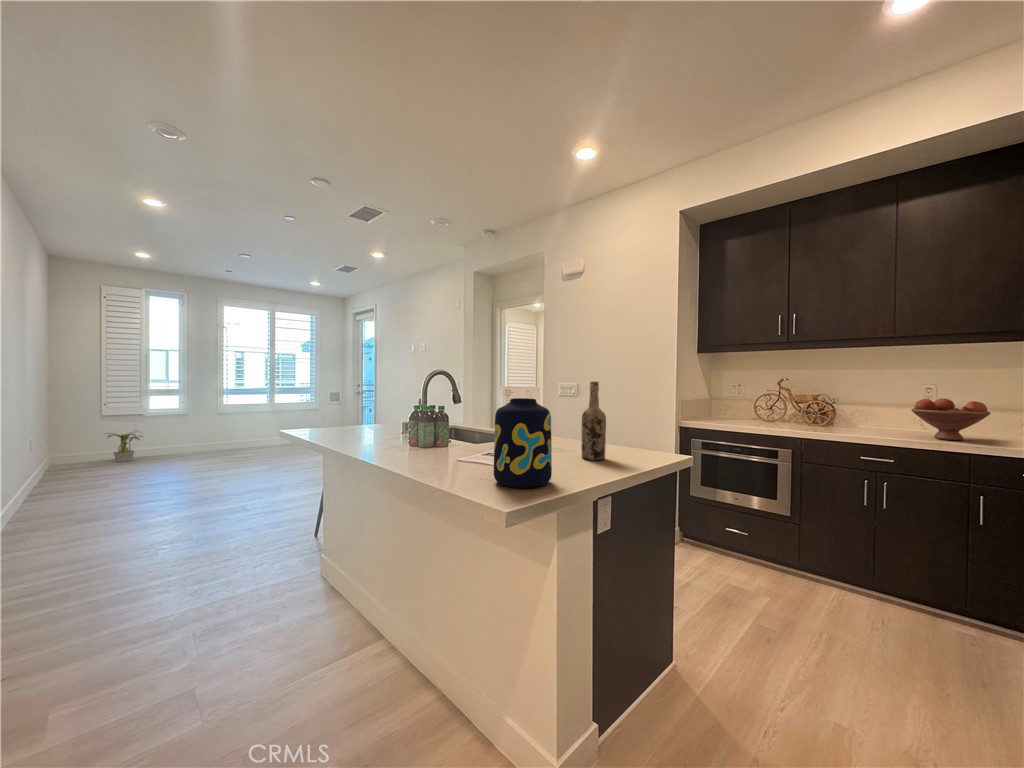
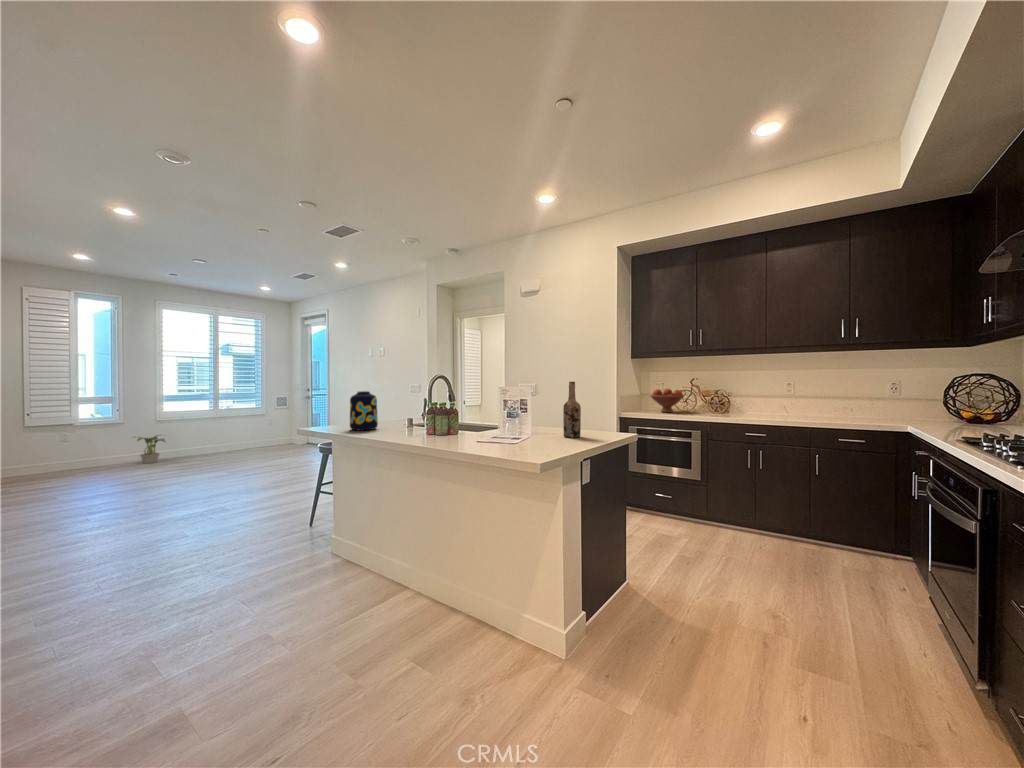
vase: present [494,398,552,488] -> present [350,391,378,430]
fruit bowl: present [911,398,991,440] -> present [651,389,684,412]
potted plant: present [107,432,143,462] -> present [137,435,165,463]

